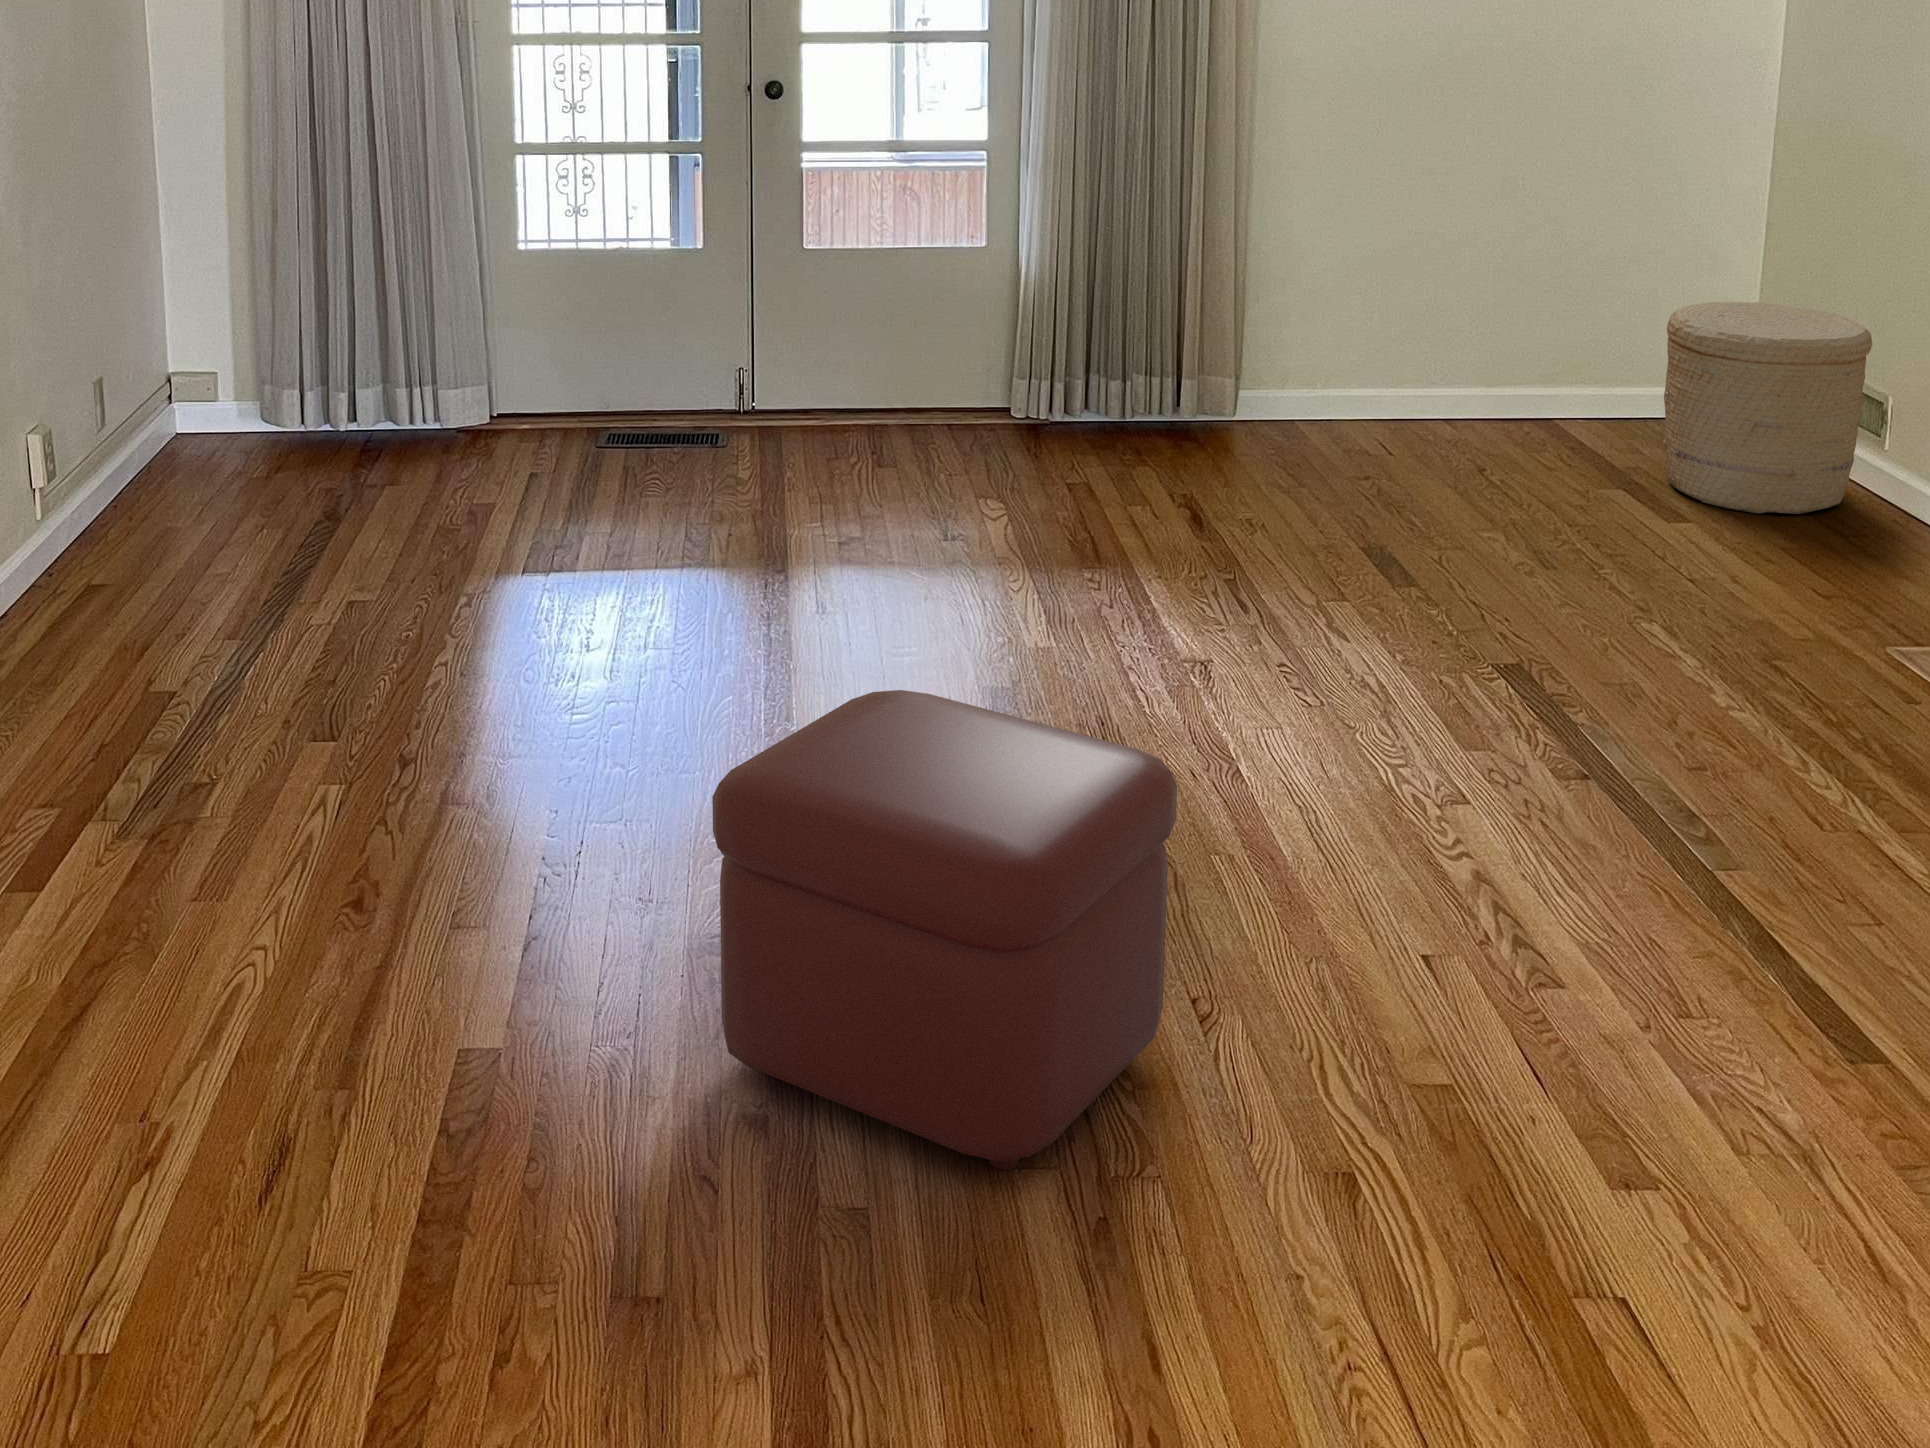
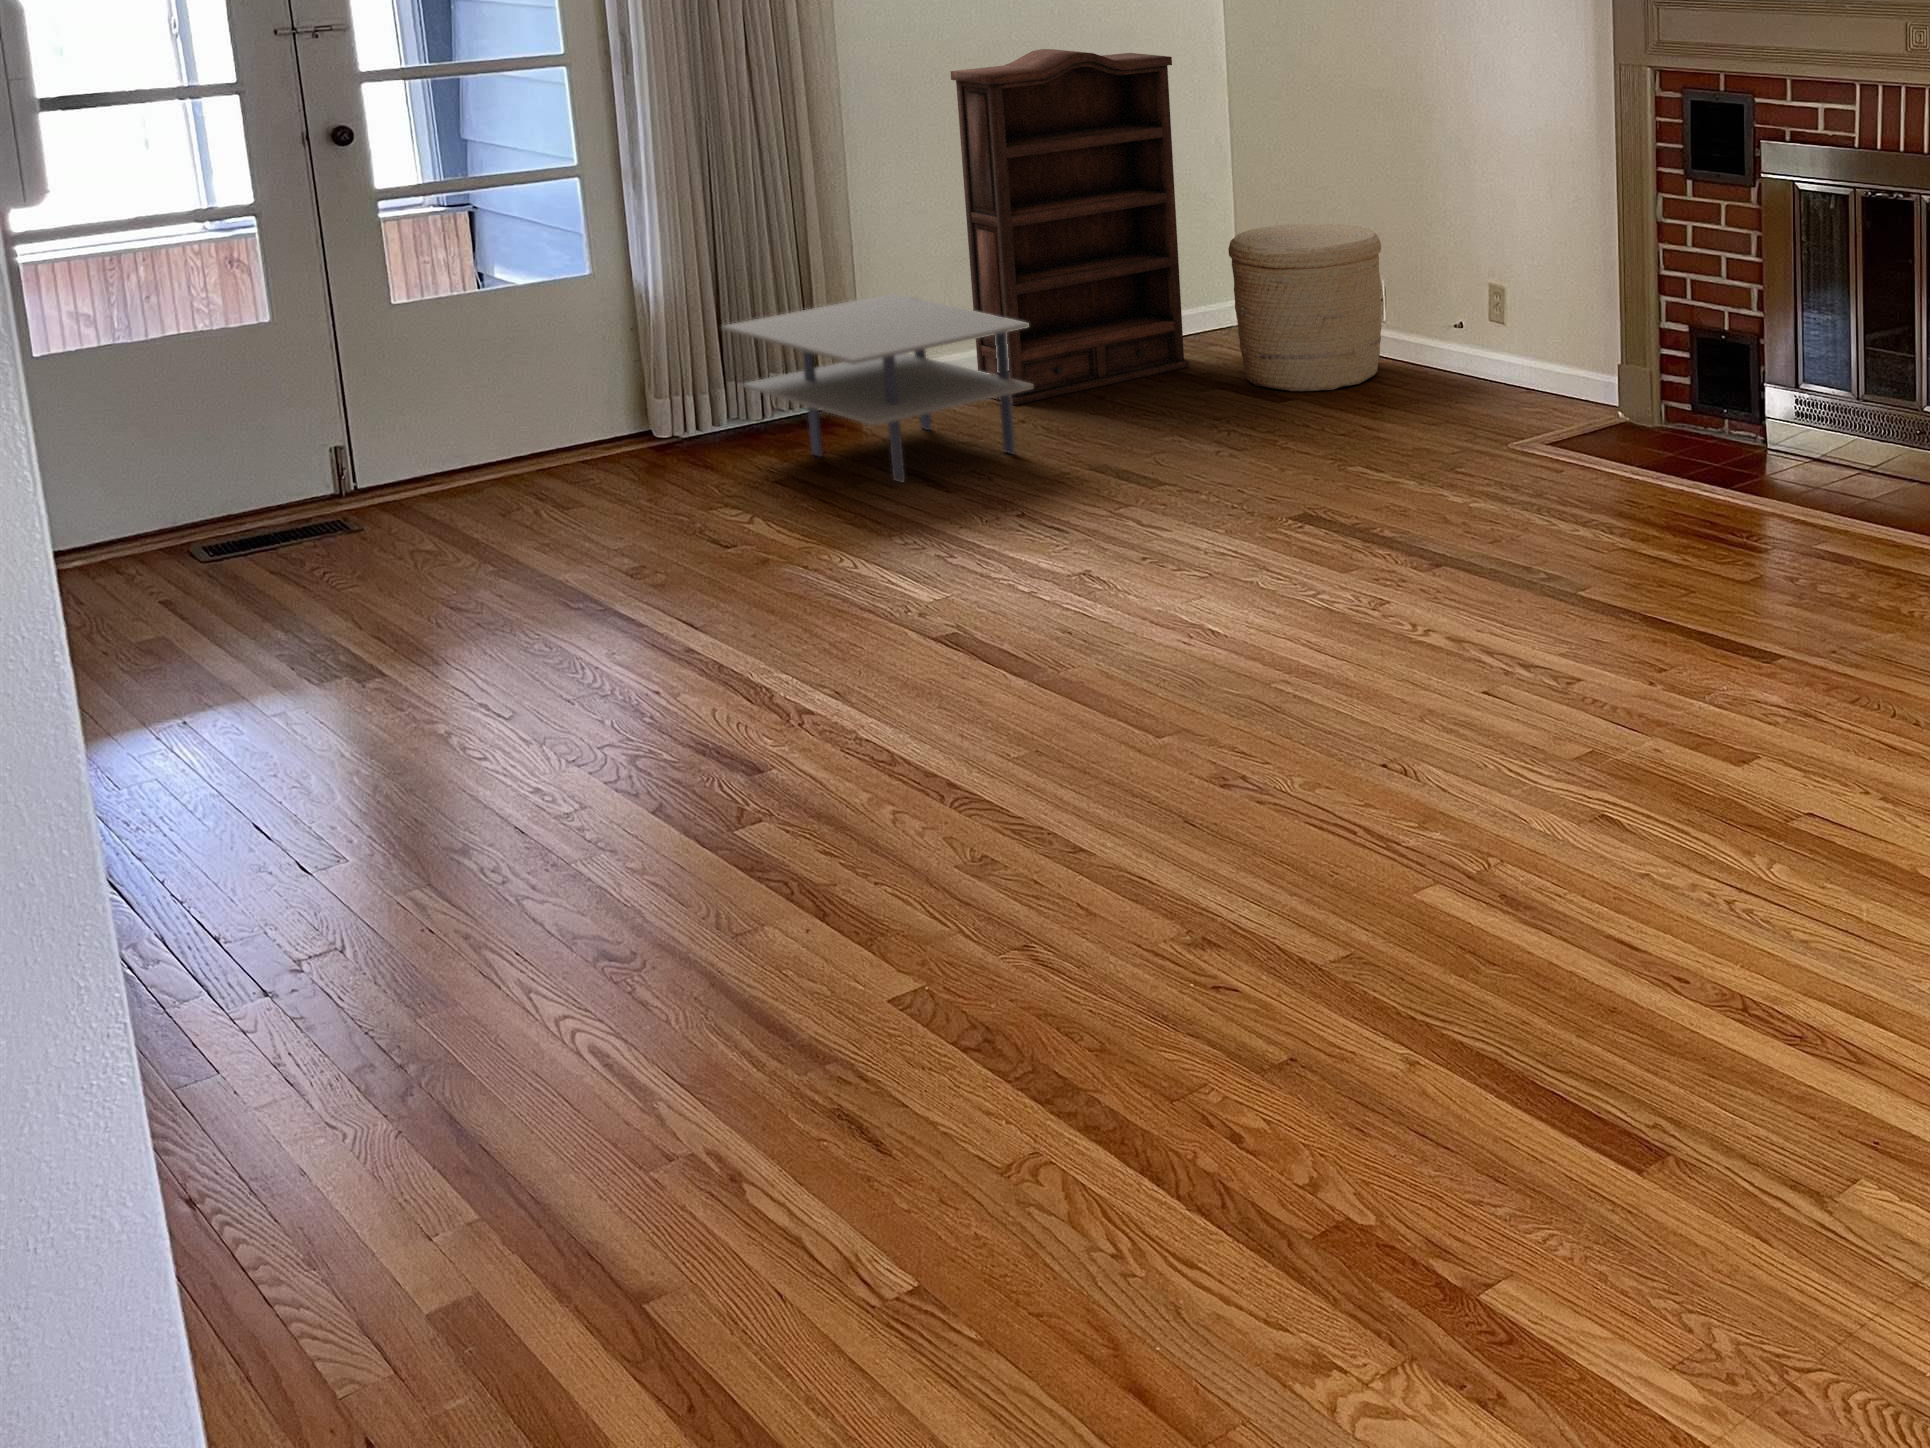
bookshelf: none [1371,63,1655,447] -> present [951,49,1189,405]
side table: none [1082,303,1344,500] -> present [722,294,1033,483]
ottoman: present [712,690,1177,1170] -> none [1101,575,1434,927]

